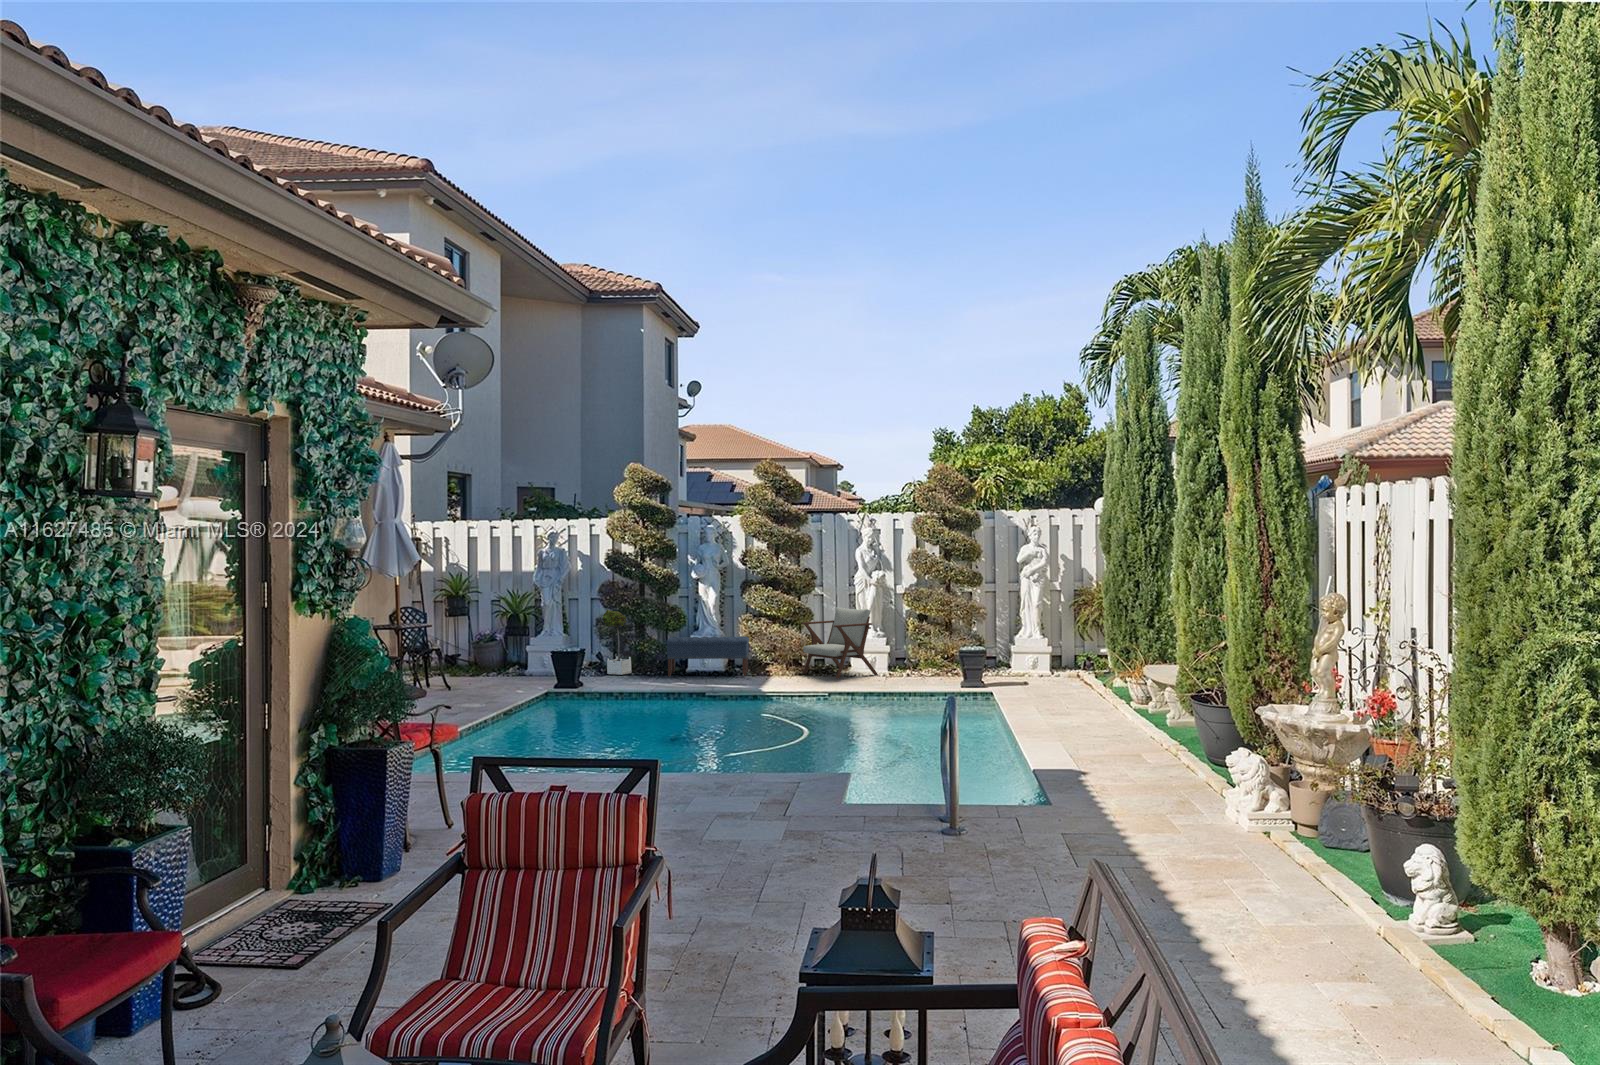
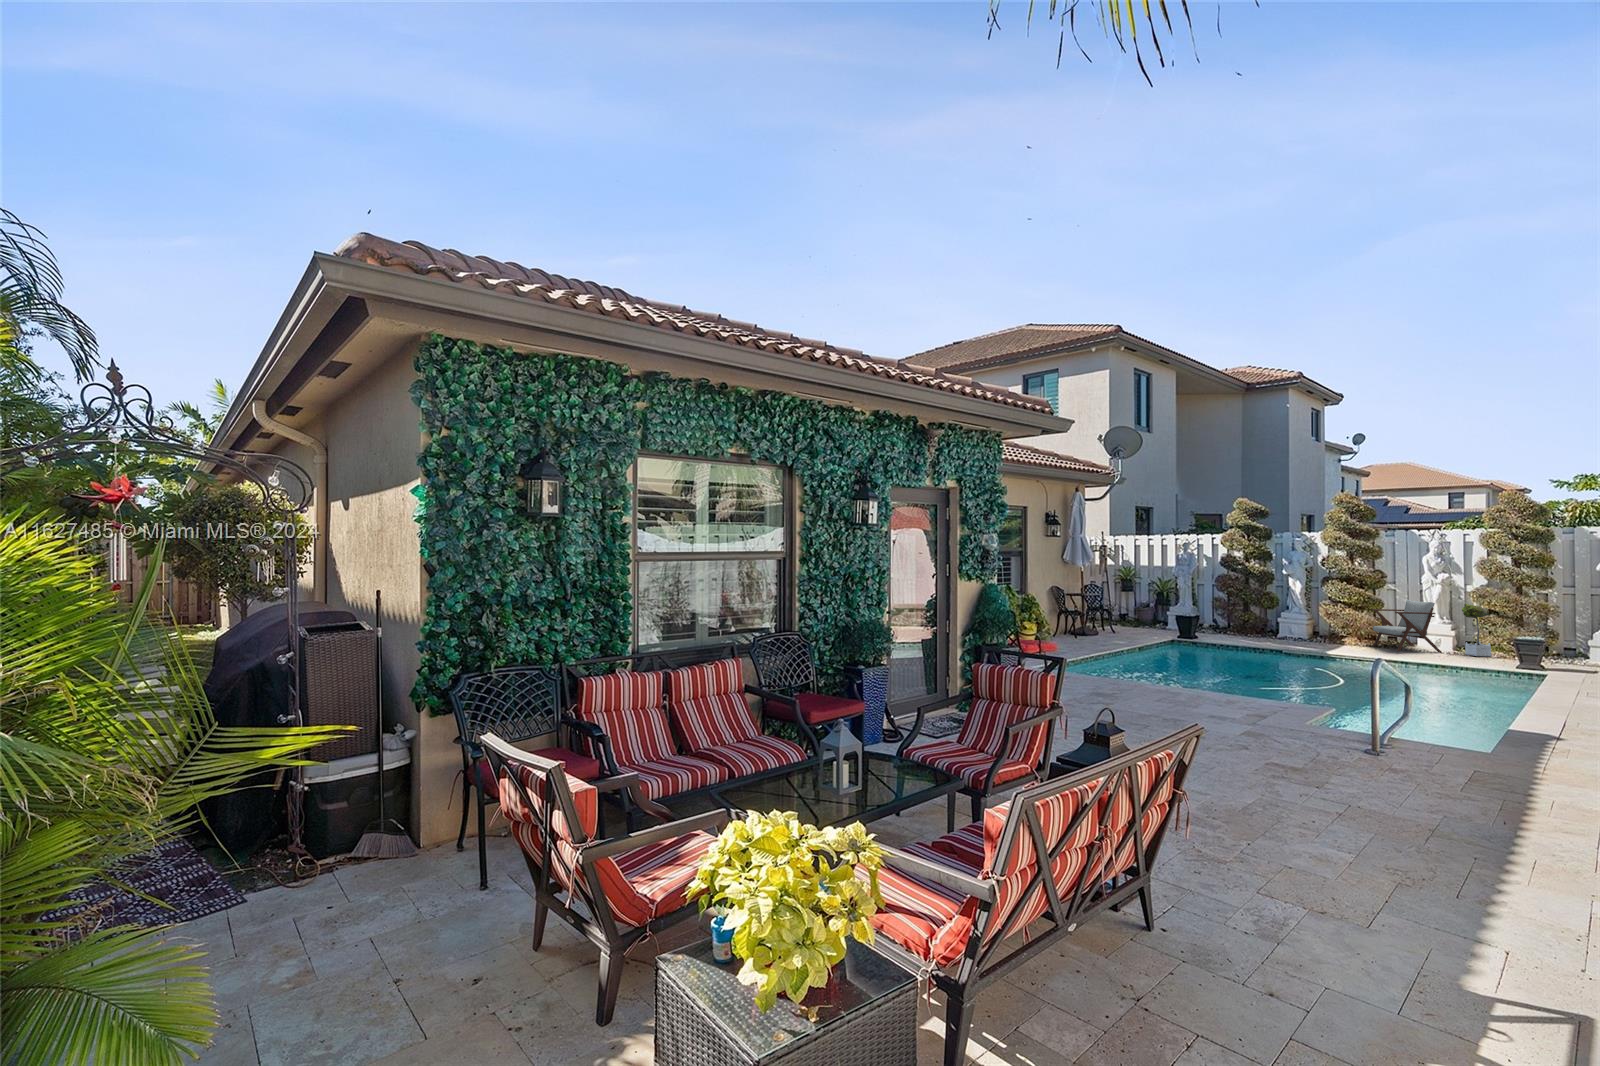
potted tree: present [603,610,632,675] -> present [1462,604,1491,656]
bench: present [666,636,749,676] -> none [1259,613,1328,643]

